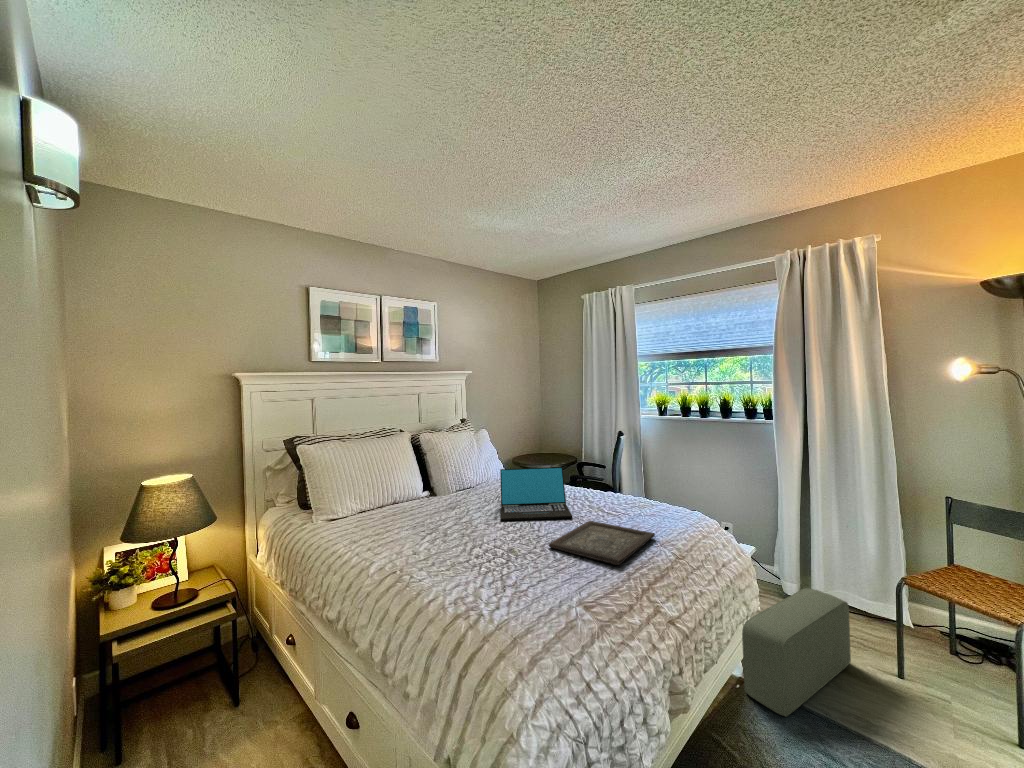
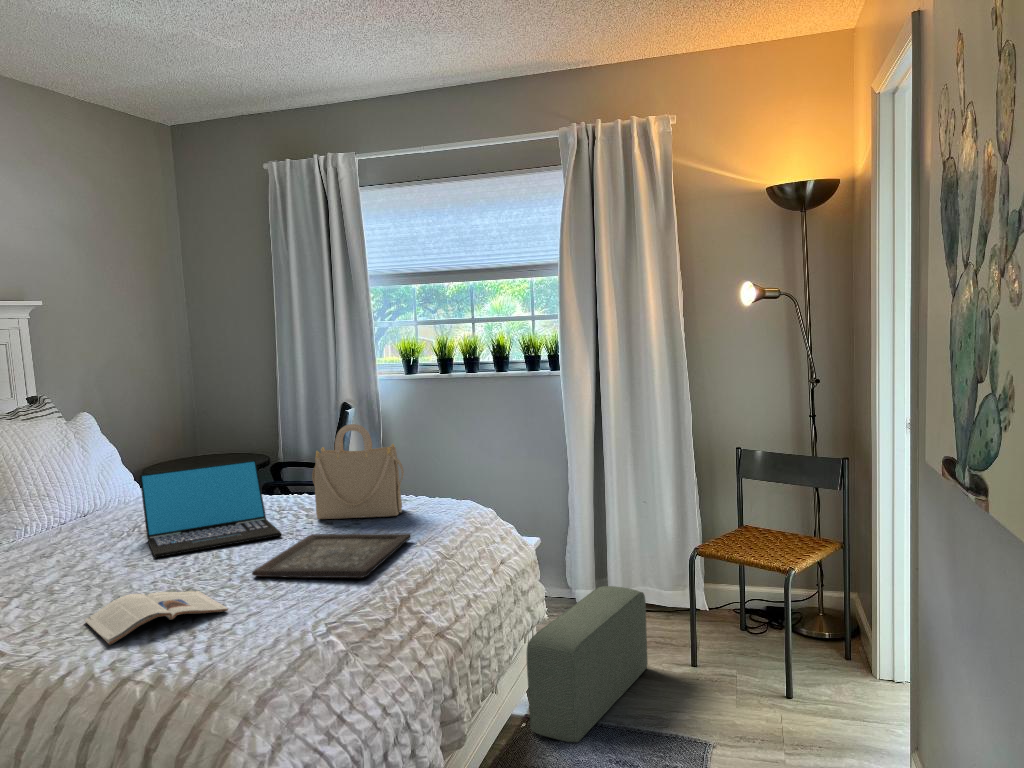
handbag: none [594,452,653,515] -> present [312,424,404,519]
magazine: none [453,547,529,582] -> present [85,591,228,645]

